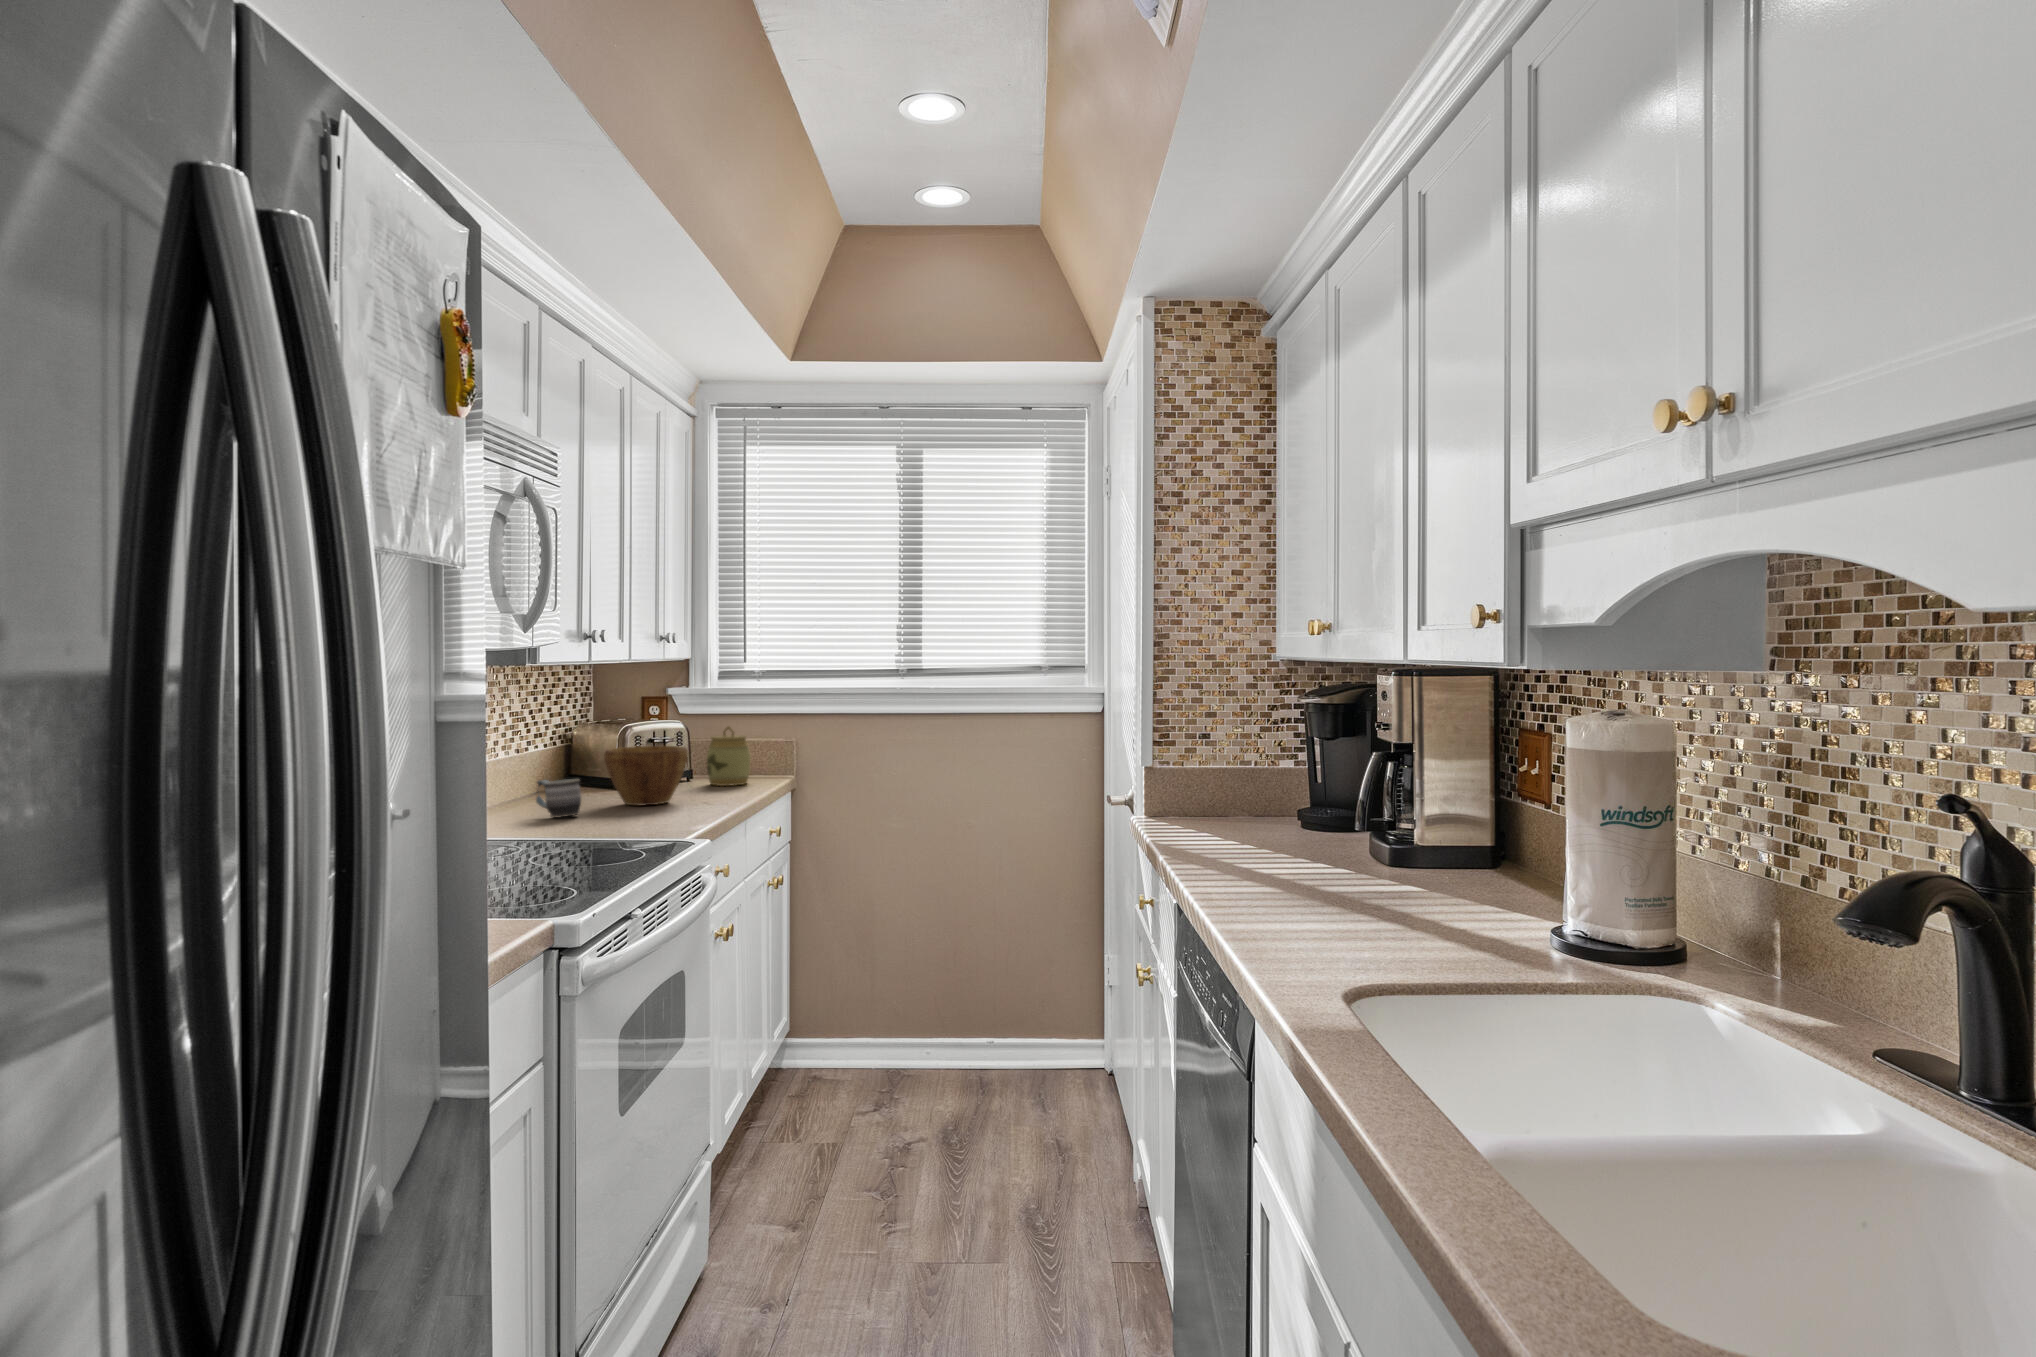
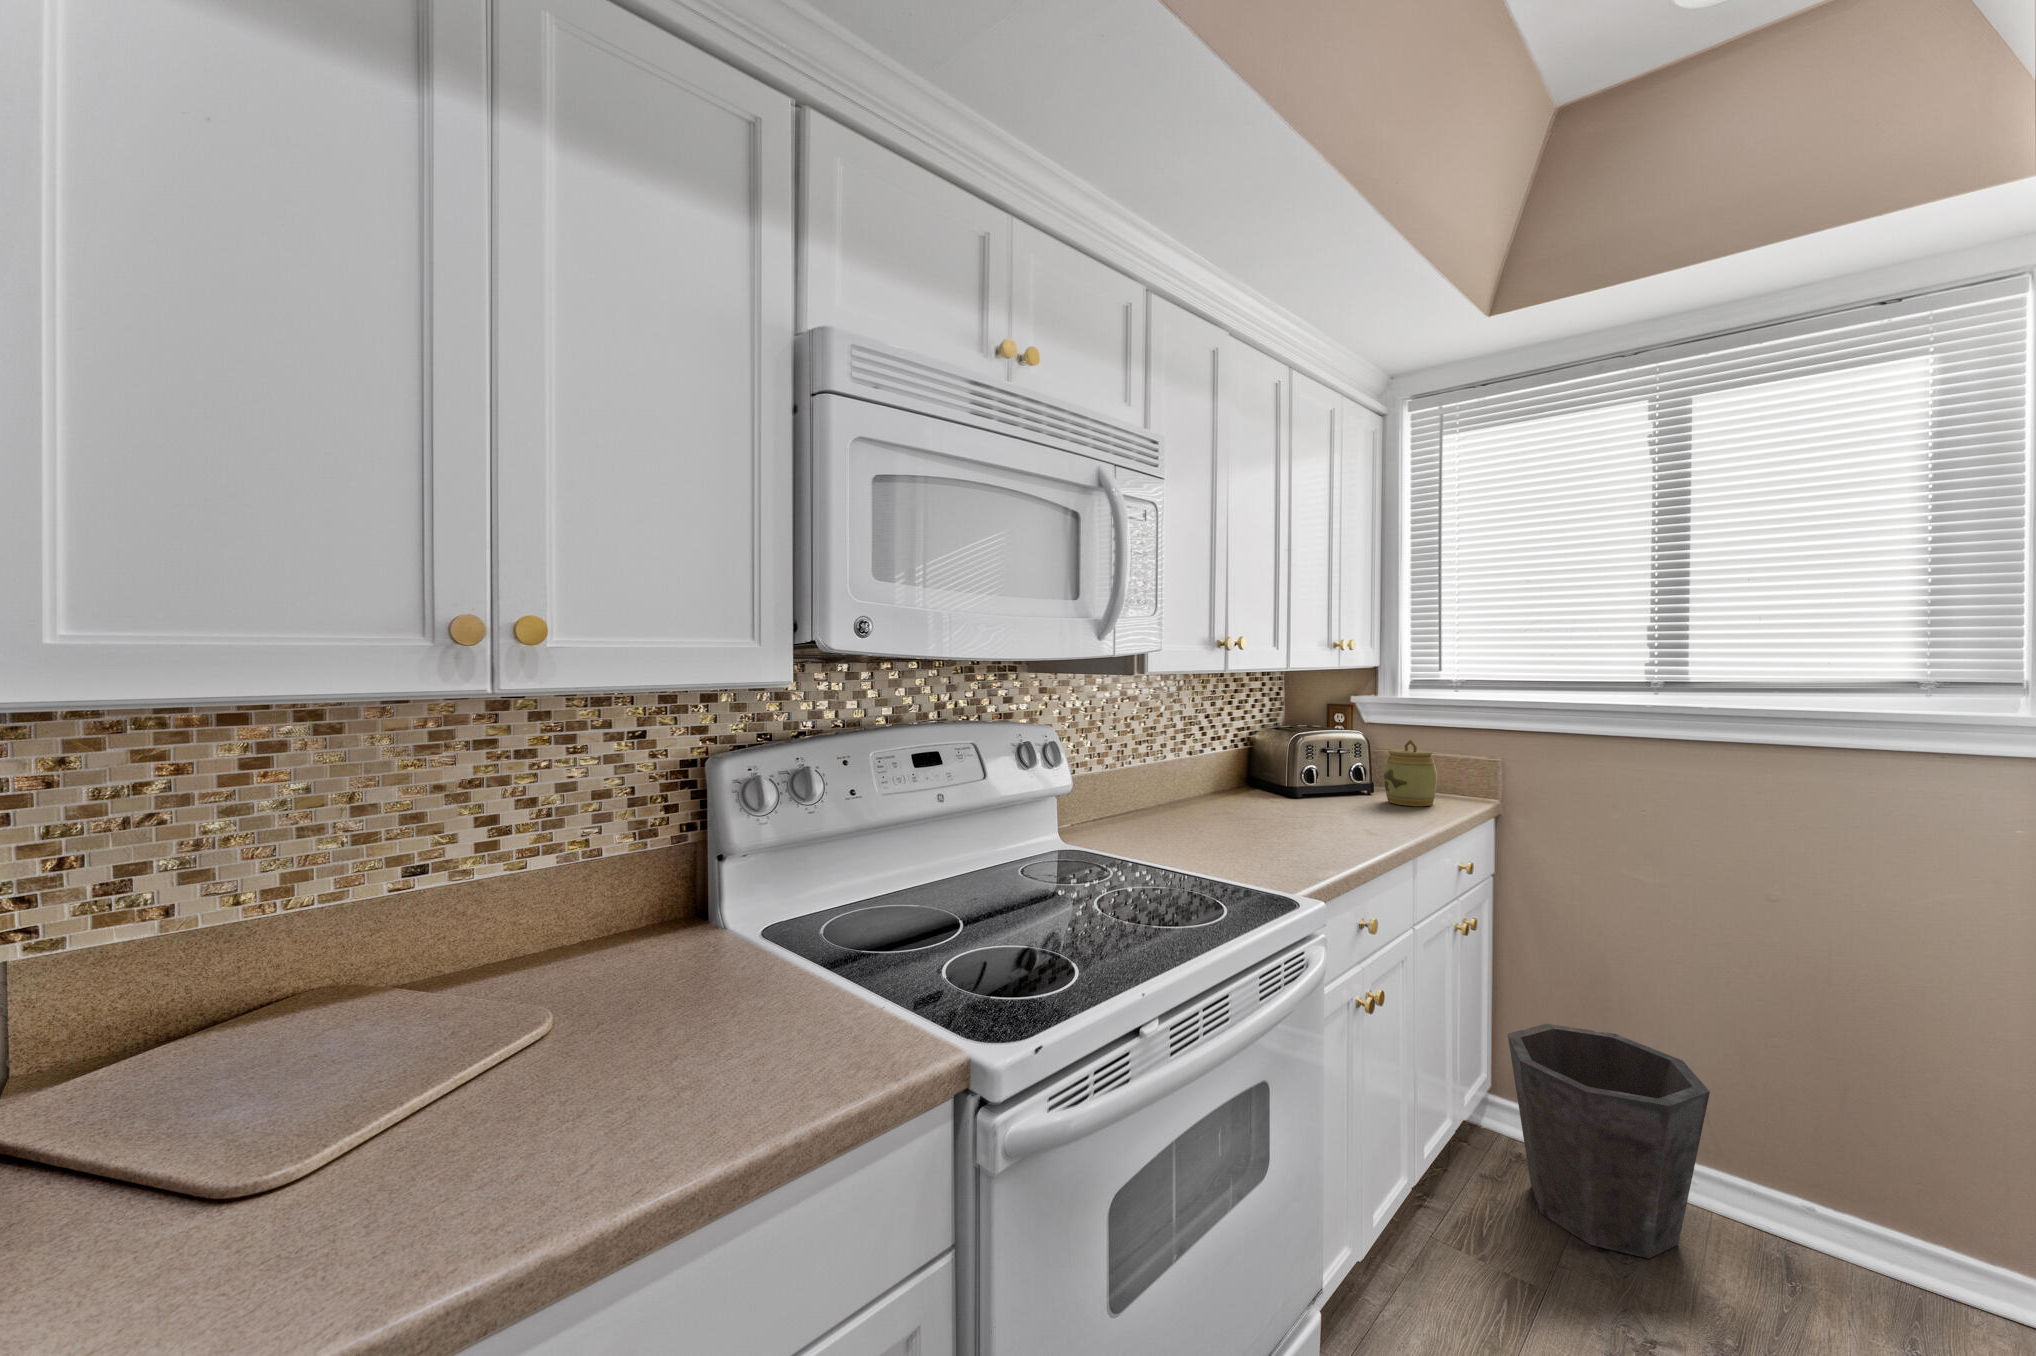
bowl: present [604,746,688,806] -> none [1257,758,1348,825]
mug: present [536,779,581,817] -> none [1181,788,1222,830]
waste bin: none [808,954,937,1109] -> present [1508,1024,1710,1258]

